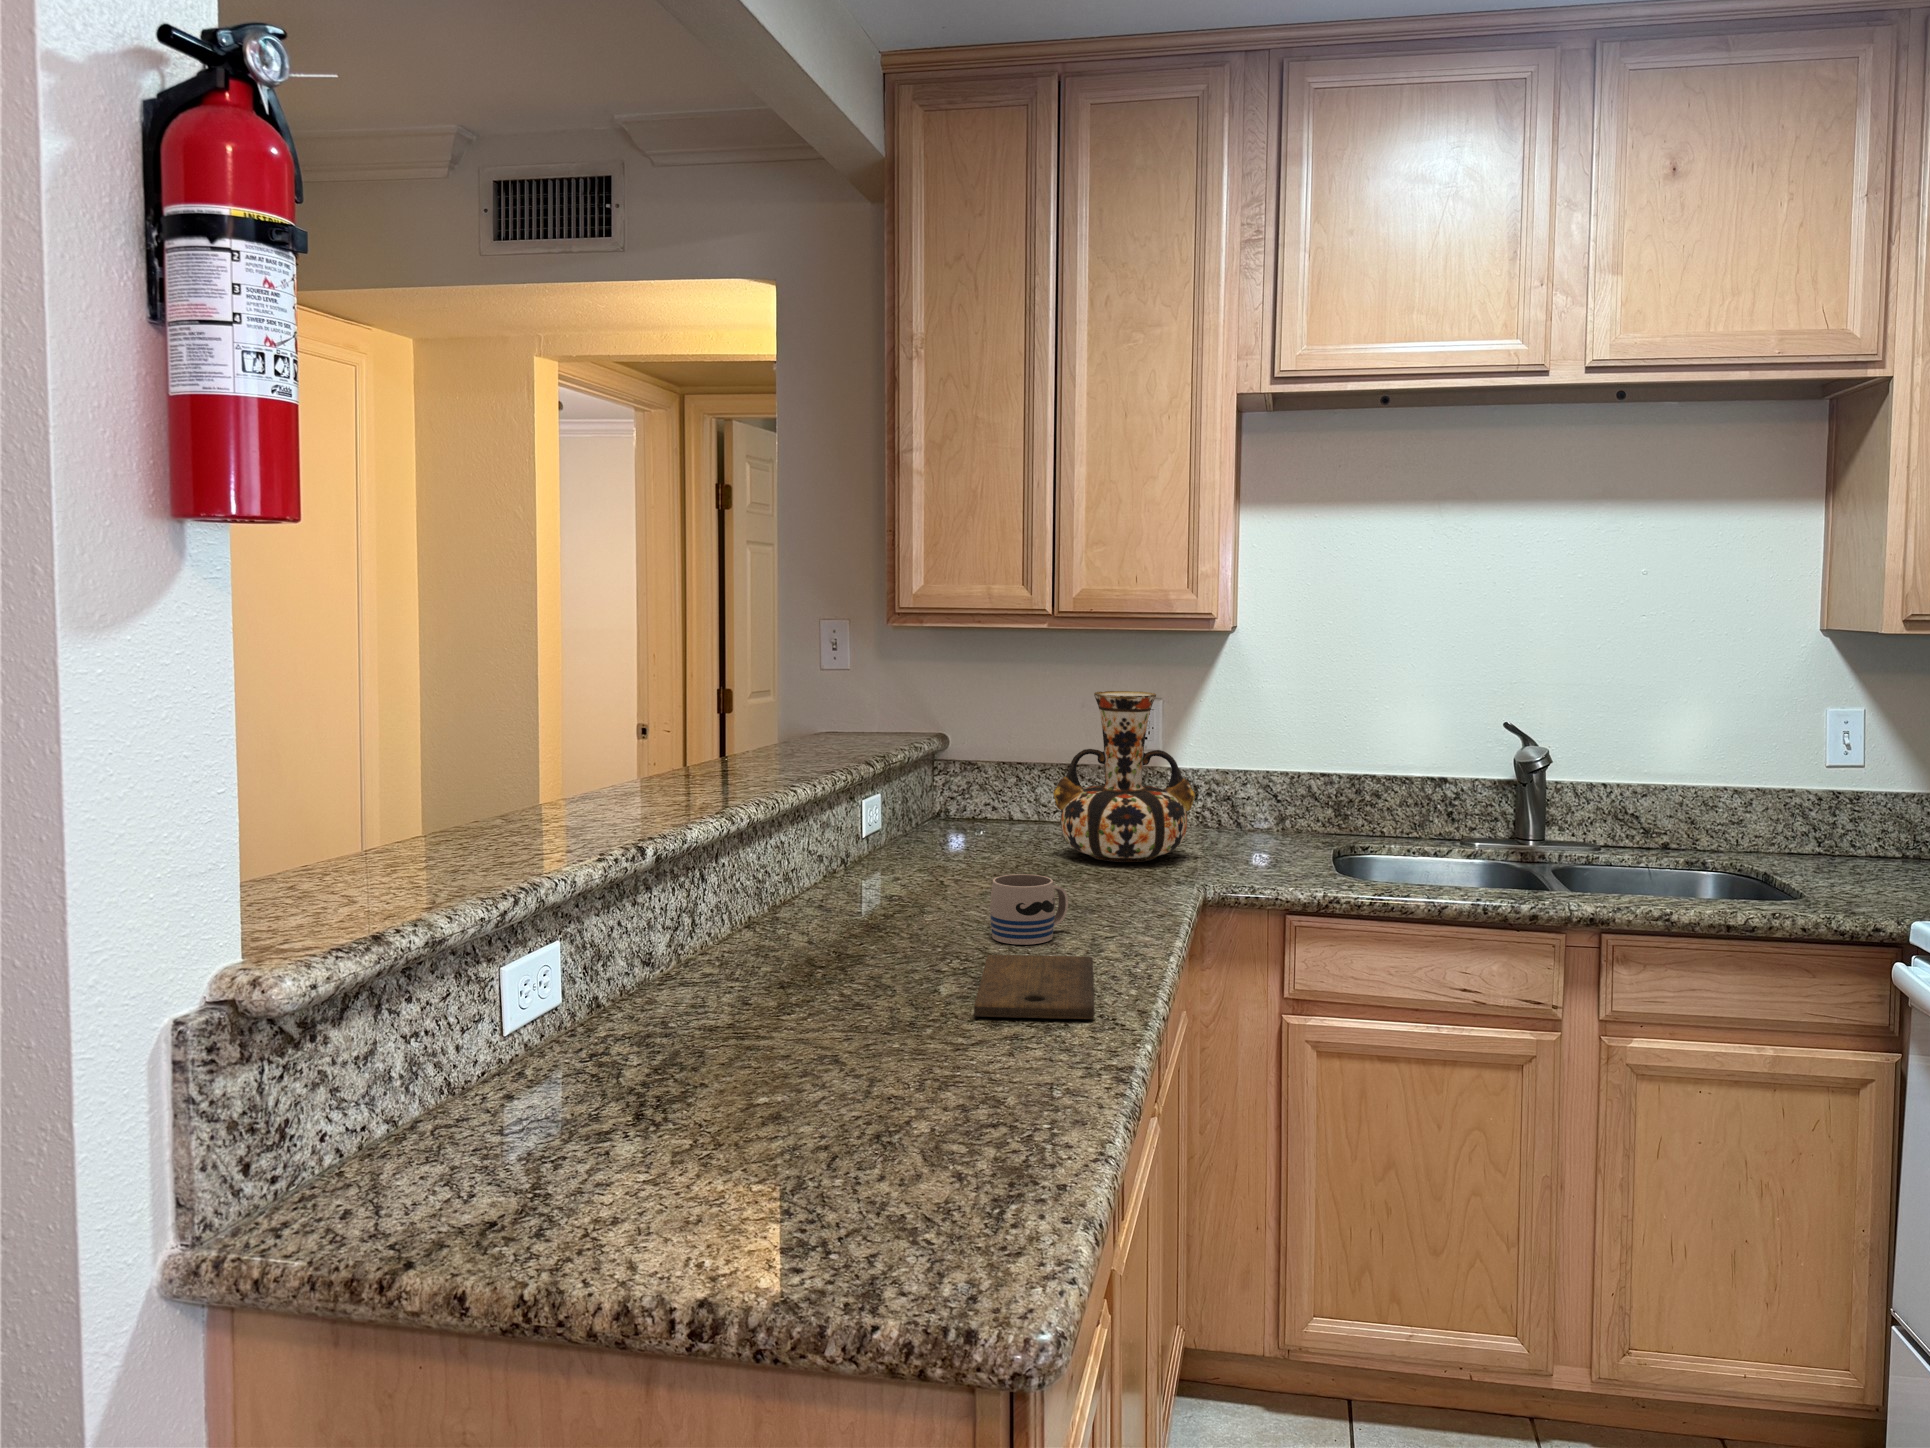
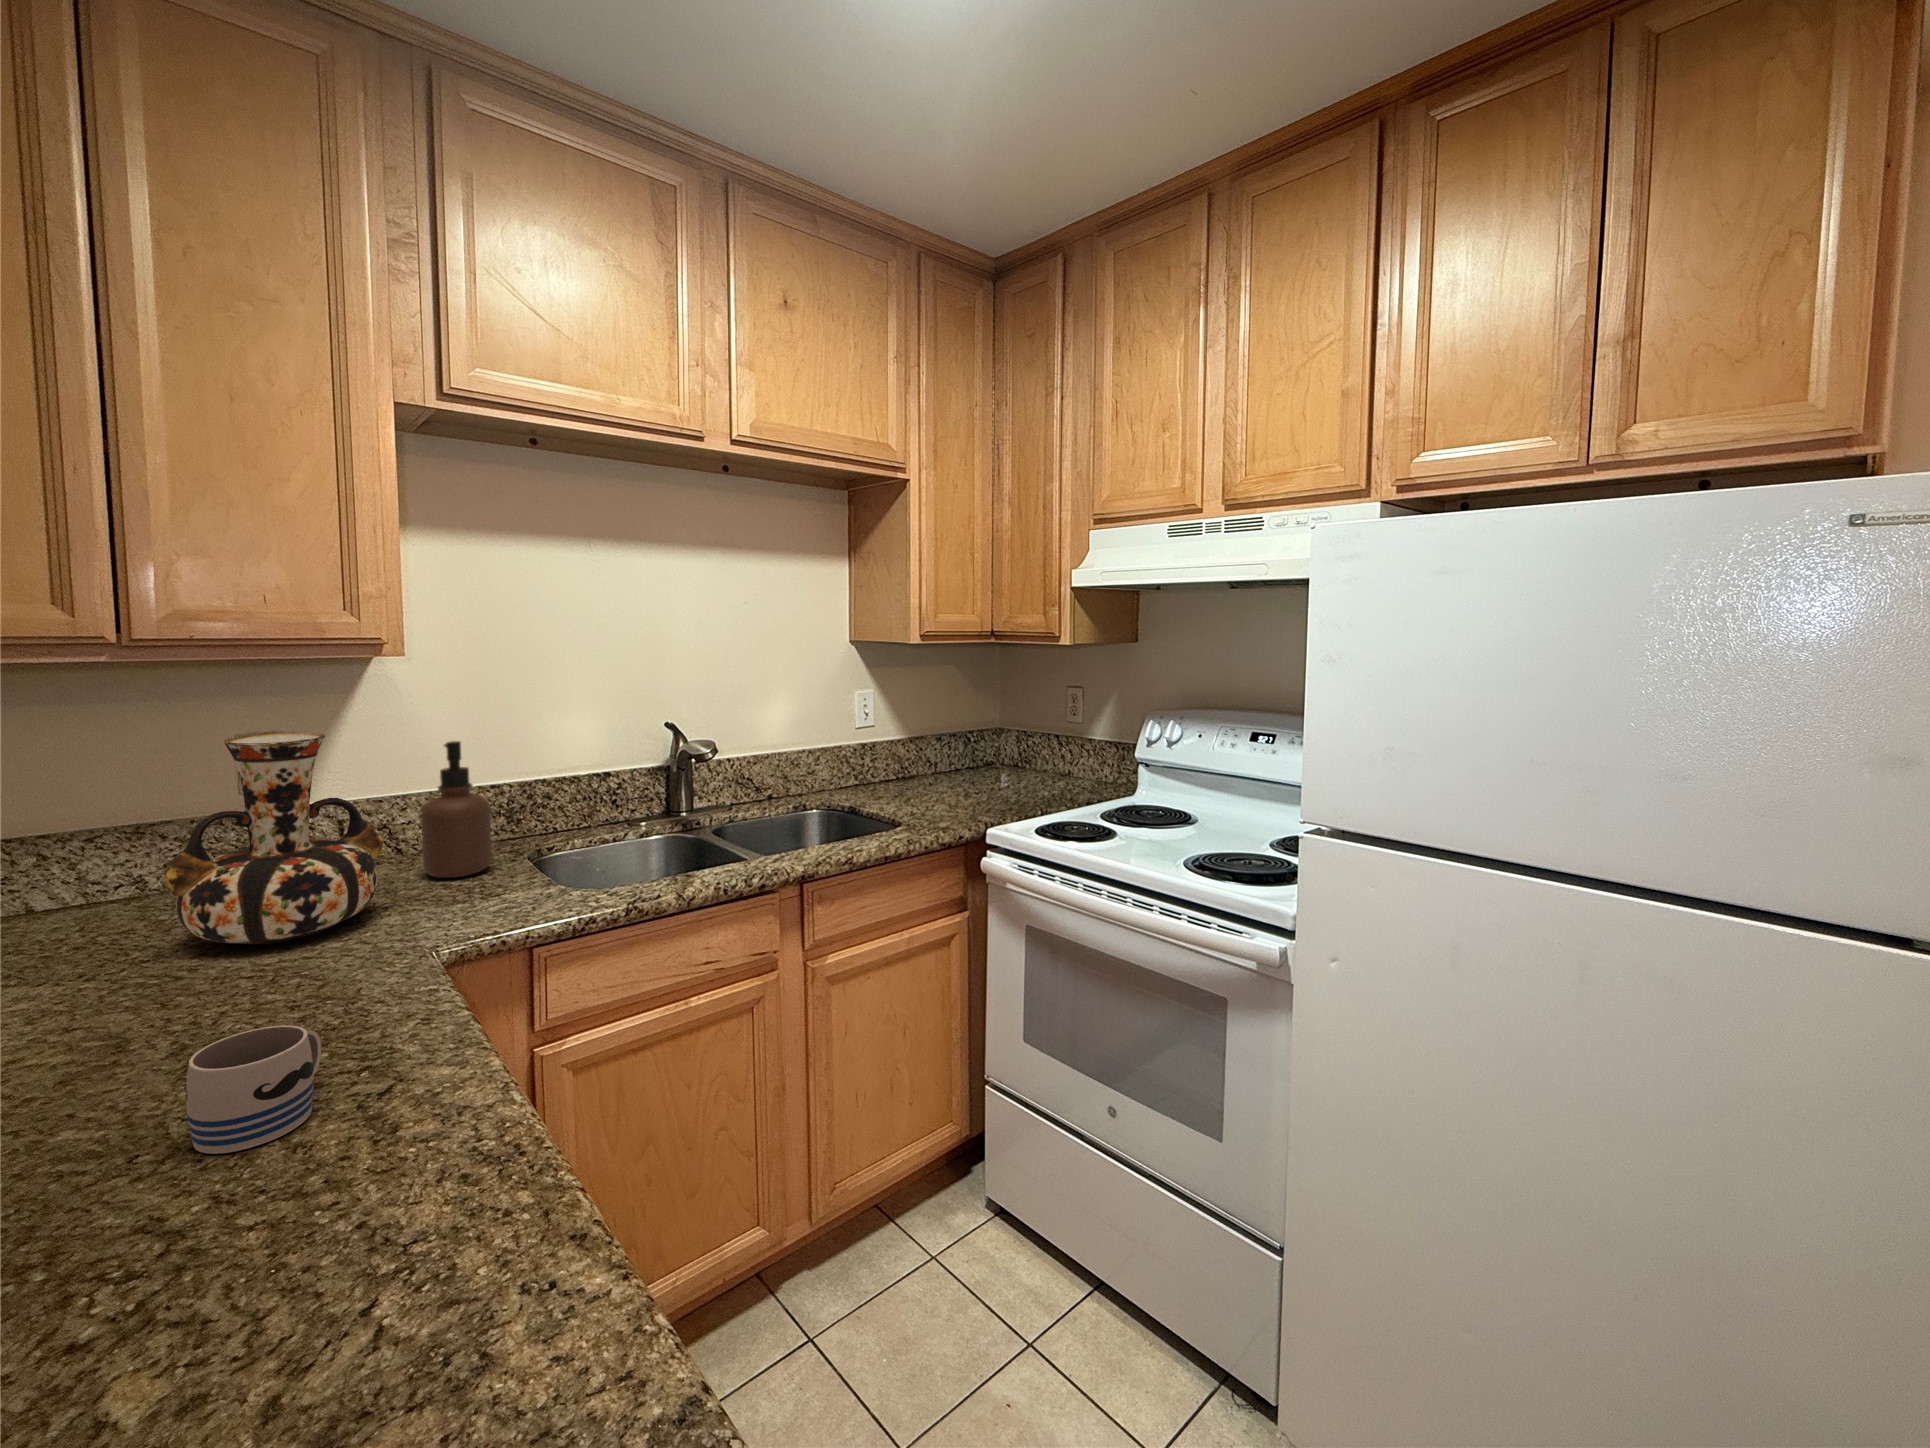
soap dispenser: none [1239,717,1297,851] -> present [421,741,492,878]
cutting board: present [974,955,1094,1019] -> none [244,1124,535,1352]

